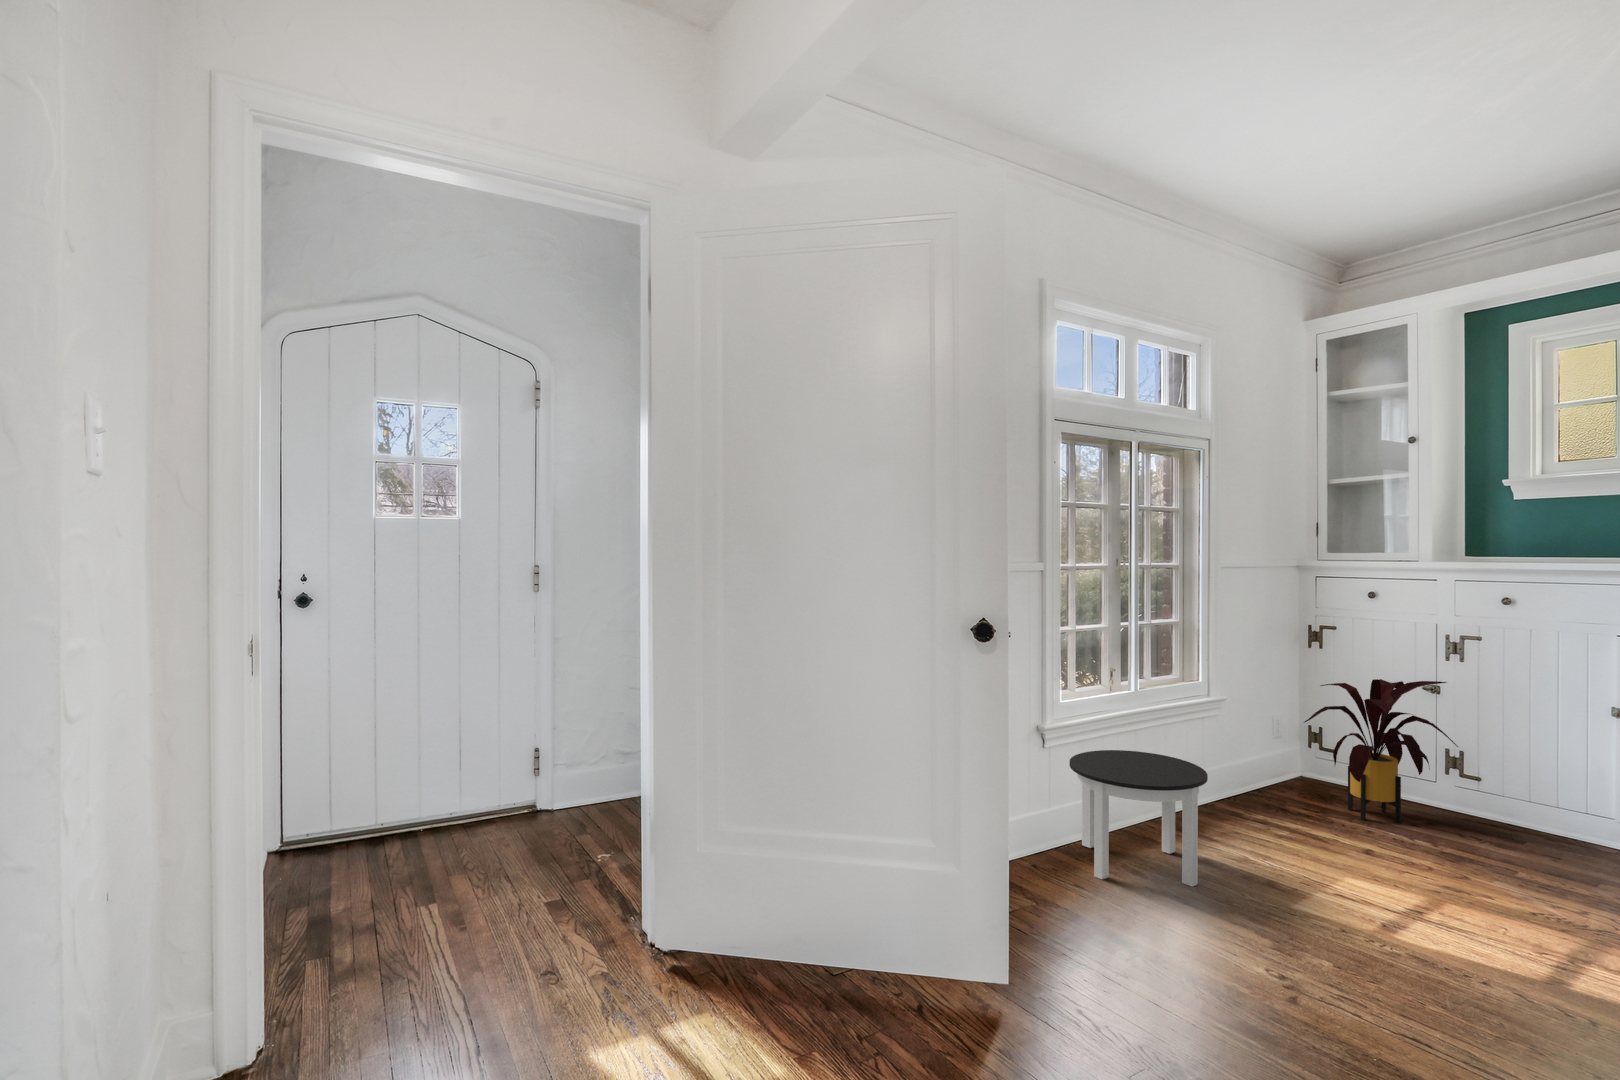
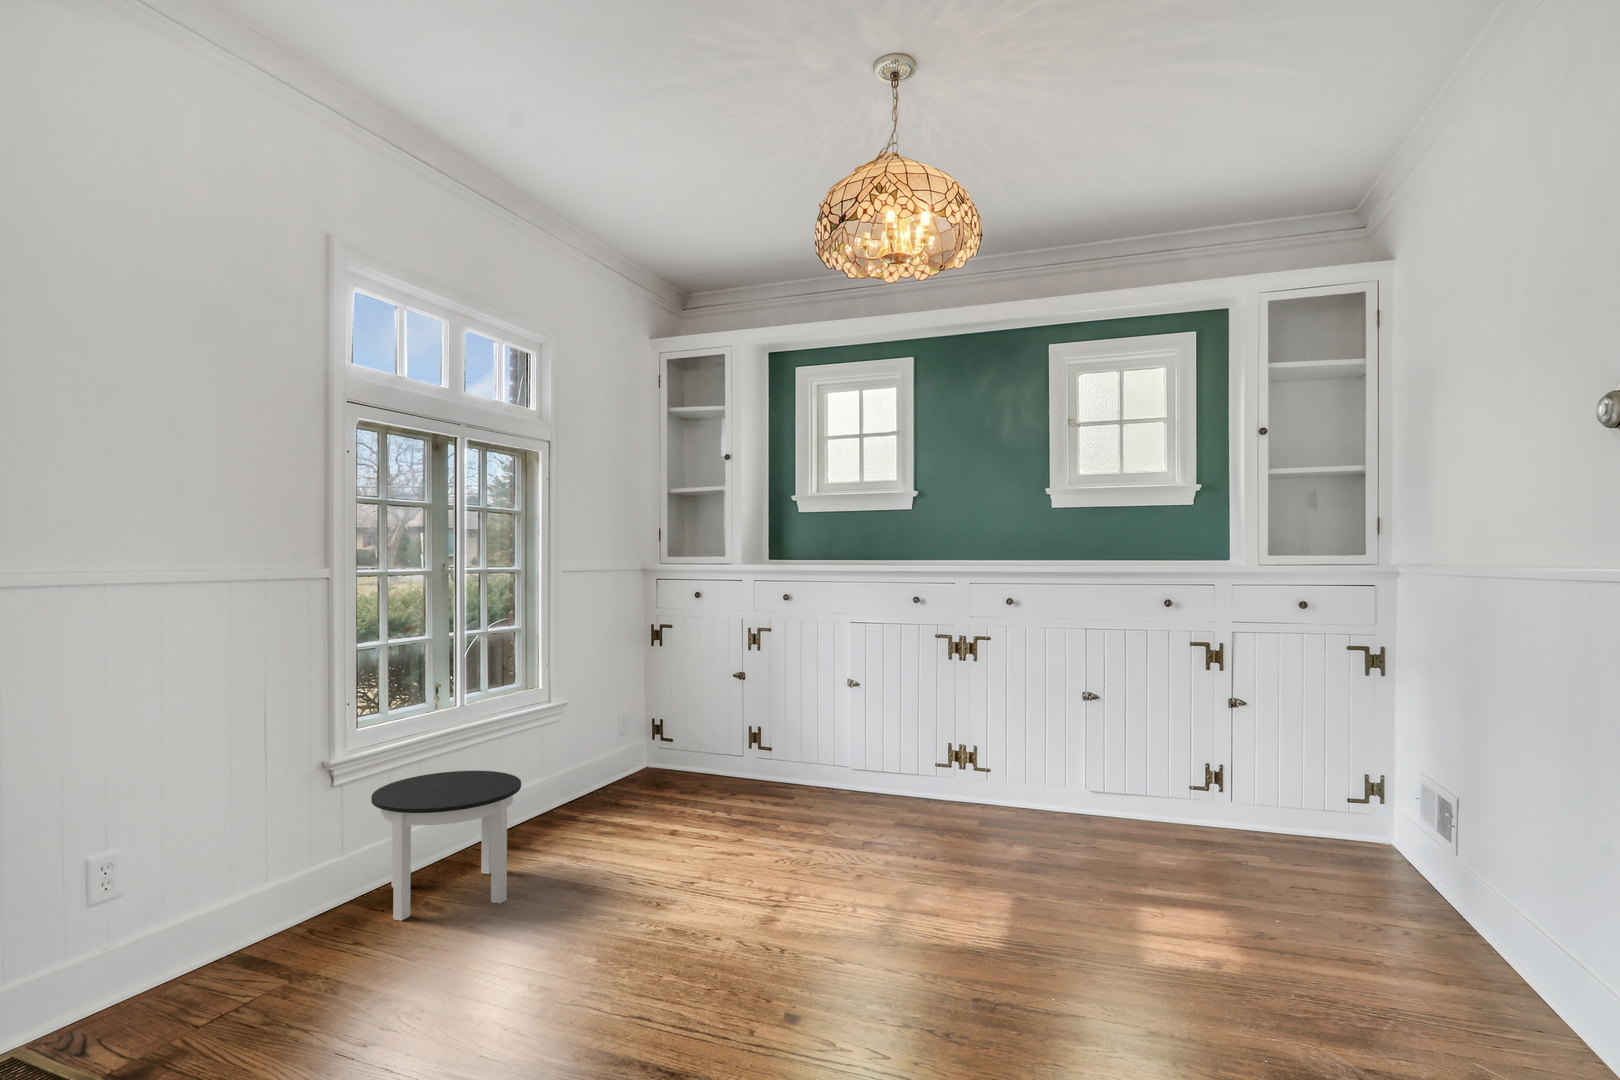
house plant: present [1305,679,1458,823] -> none [634,668,755,802]

